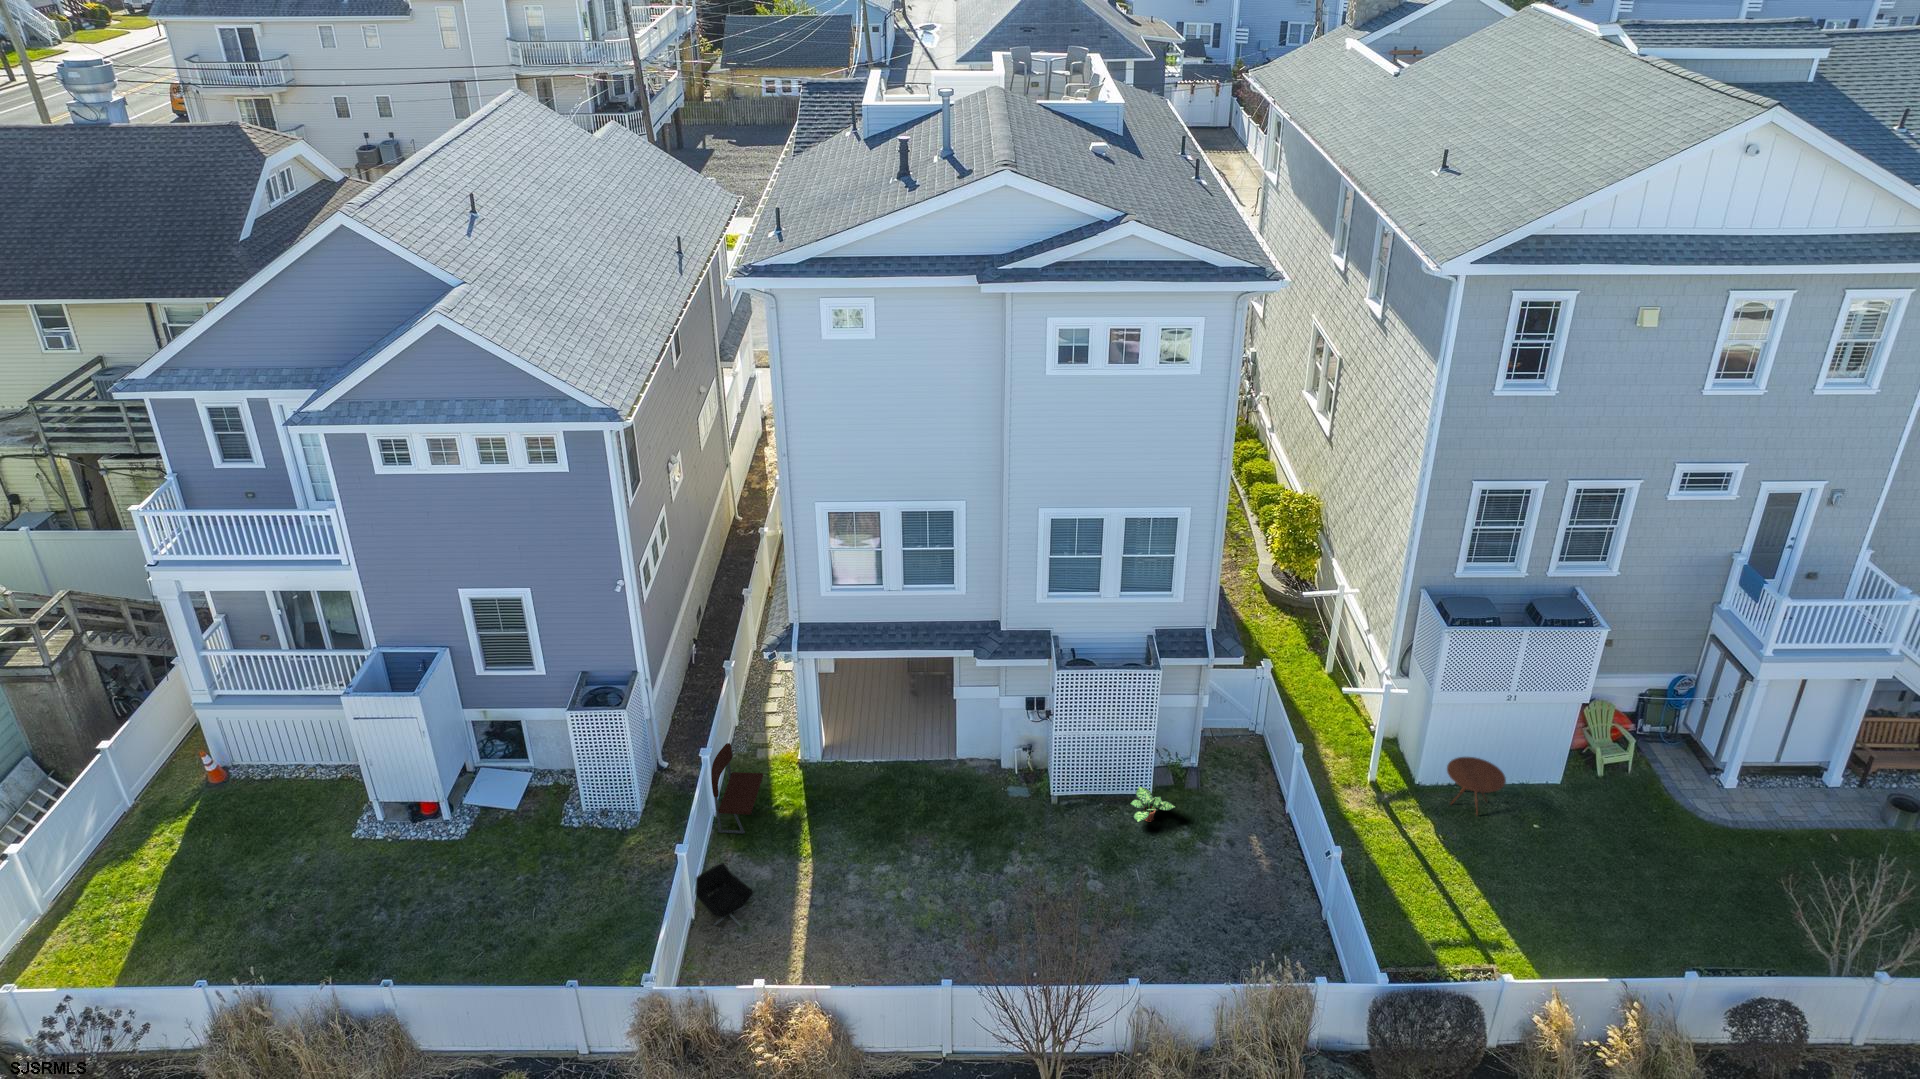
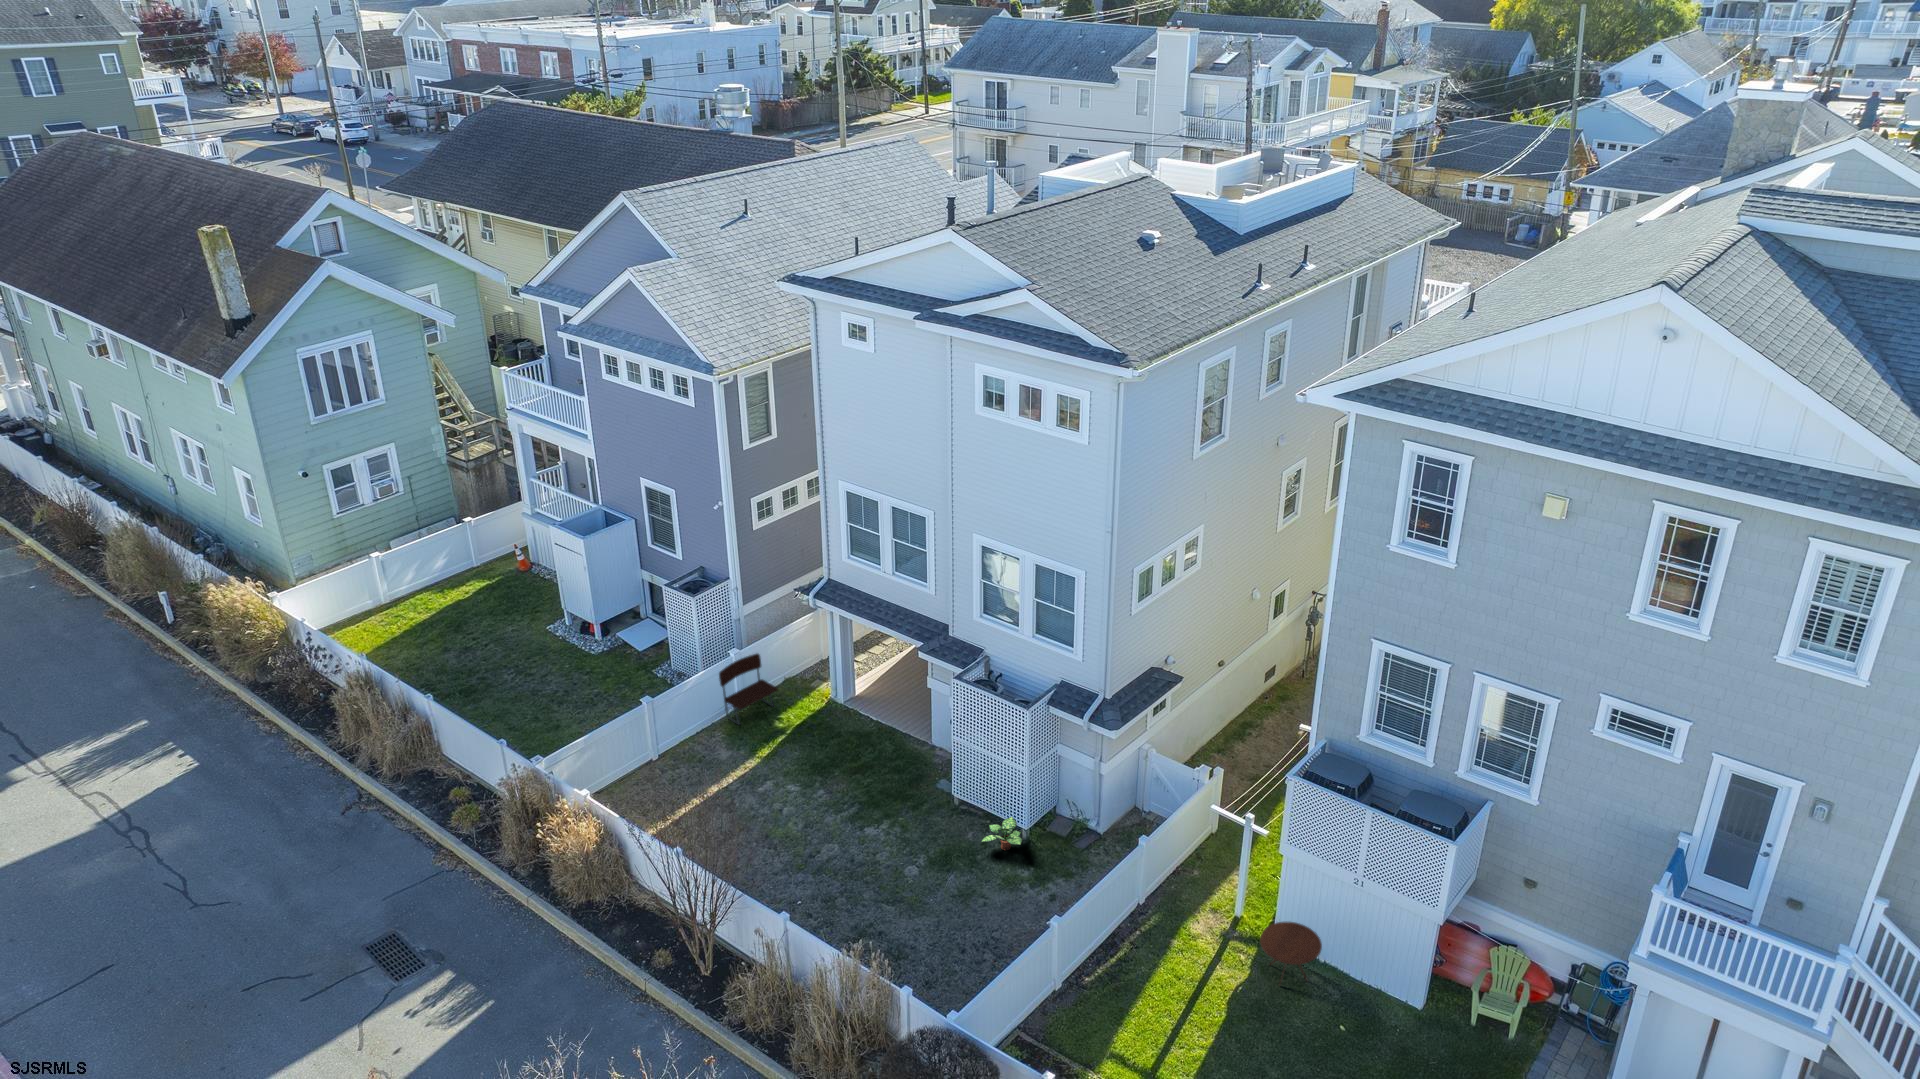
lounge chair: present [695,863,753,926] -> none [648,729,688,779]

